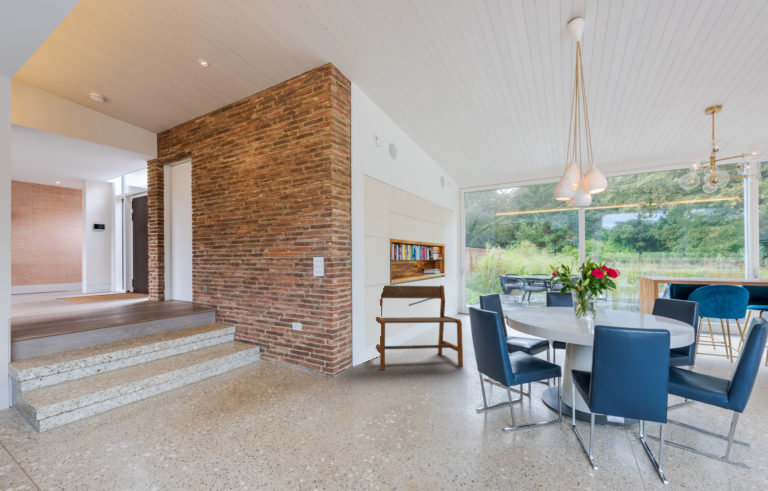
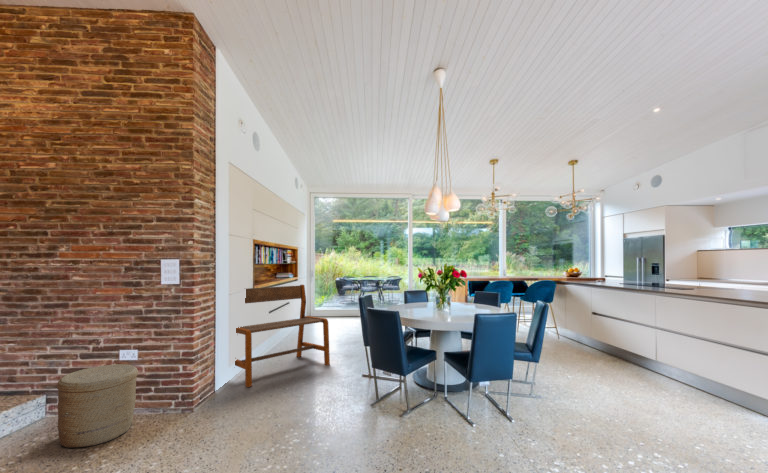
woven basket: none [254,331,299,383] -> present [57,364,138,448]

